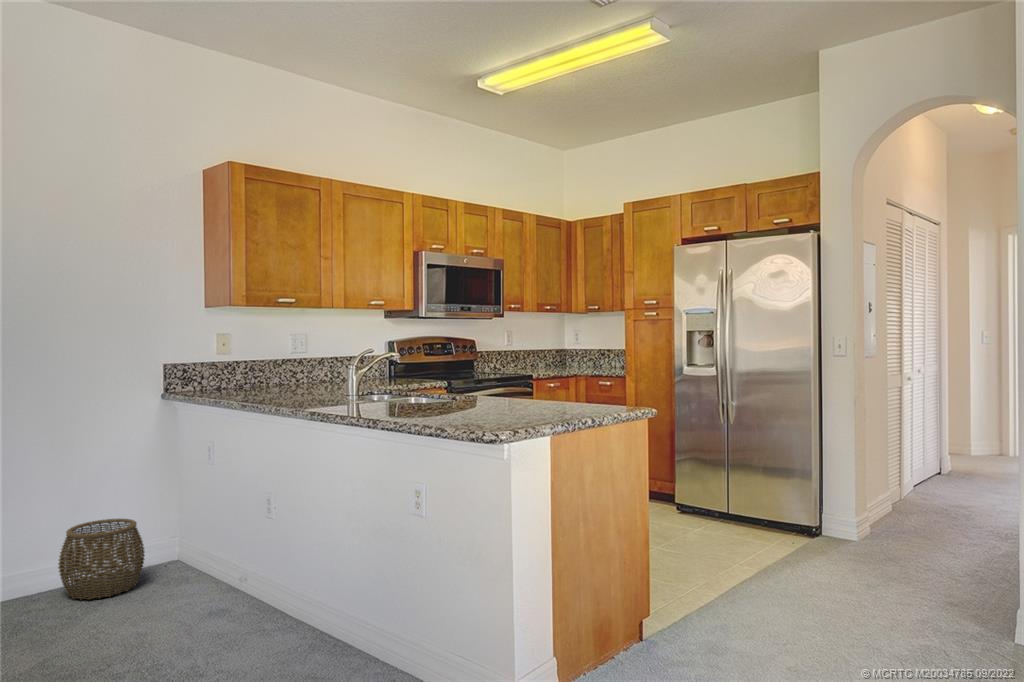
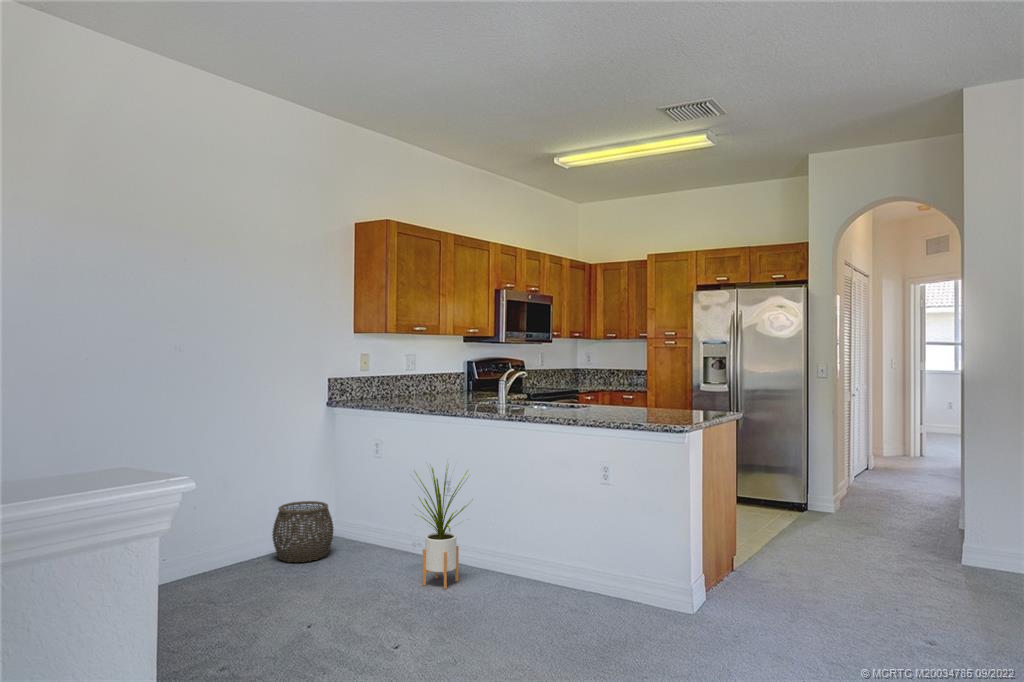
house plant: none [165,472,262,655] -> present [415,467,473,589]

